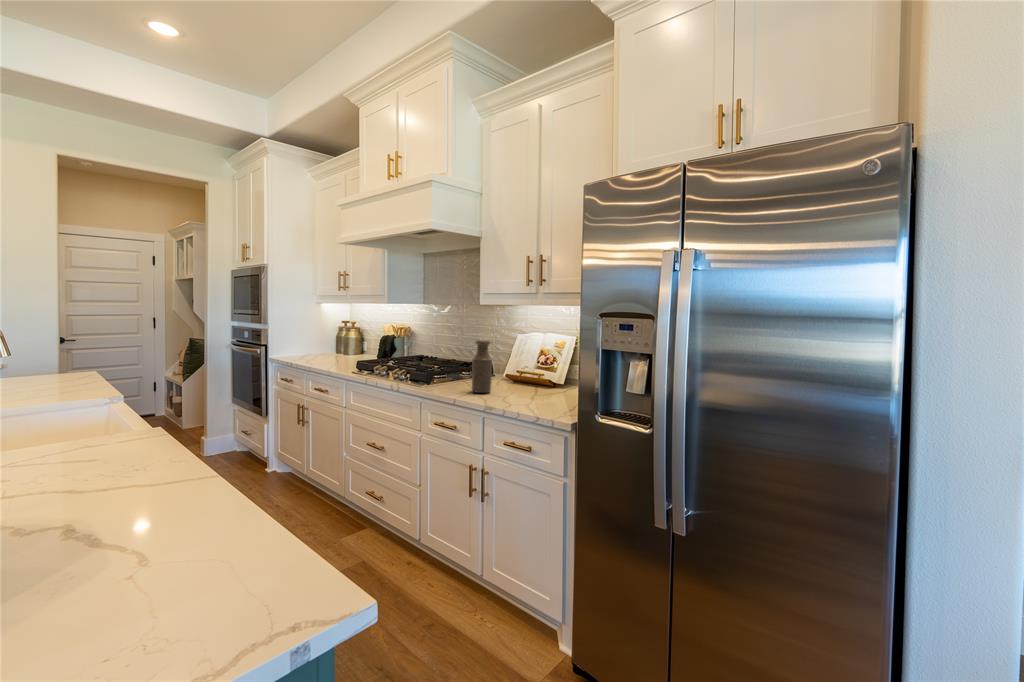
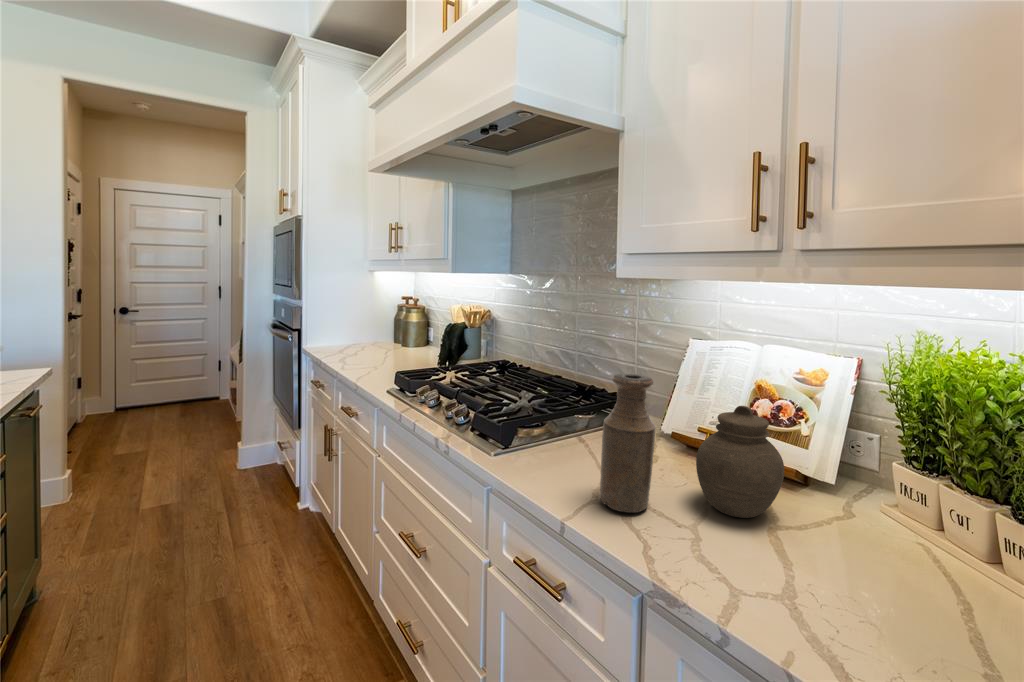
jar: none [509,351,539,393] -> present [696,406,784,518]

